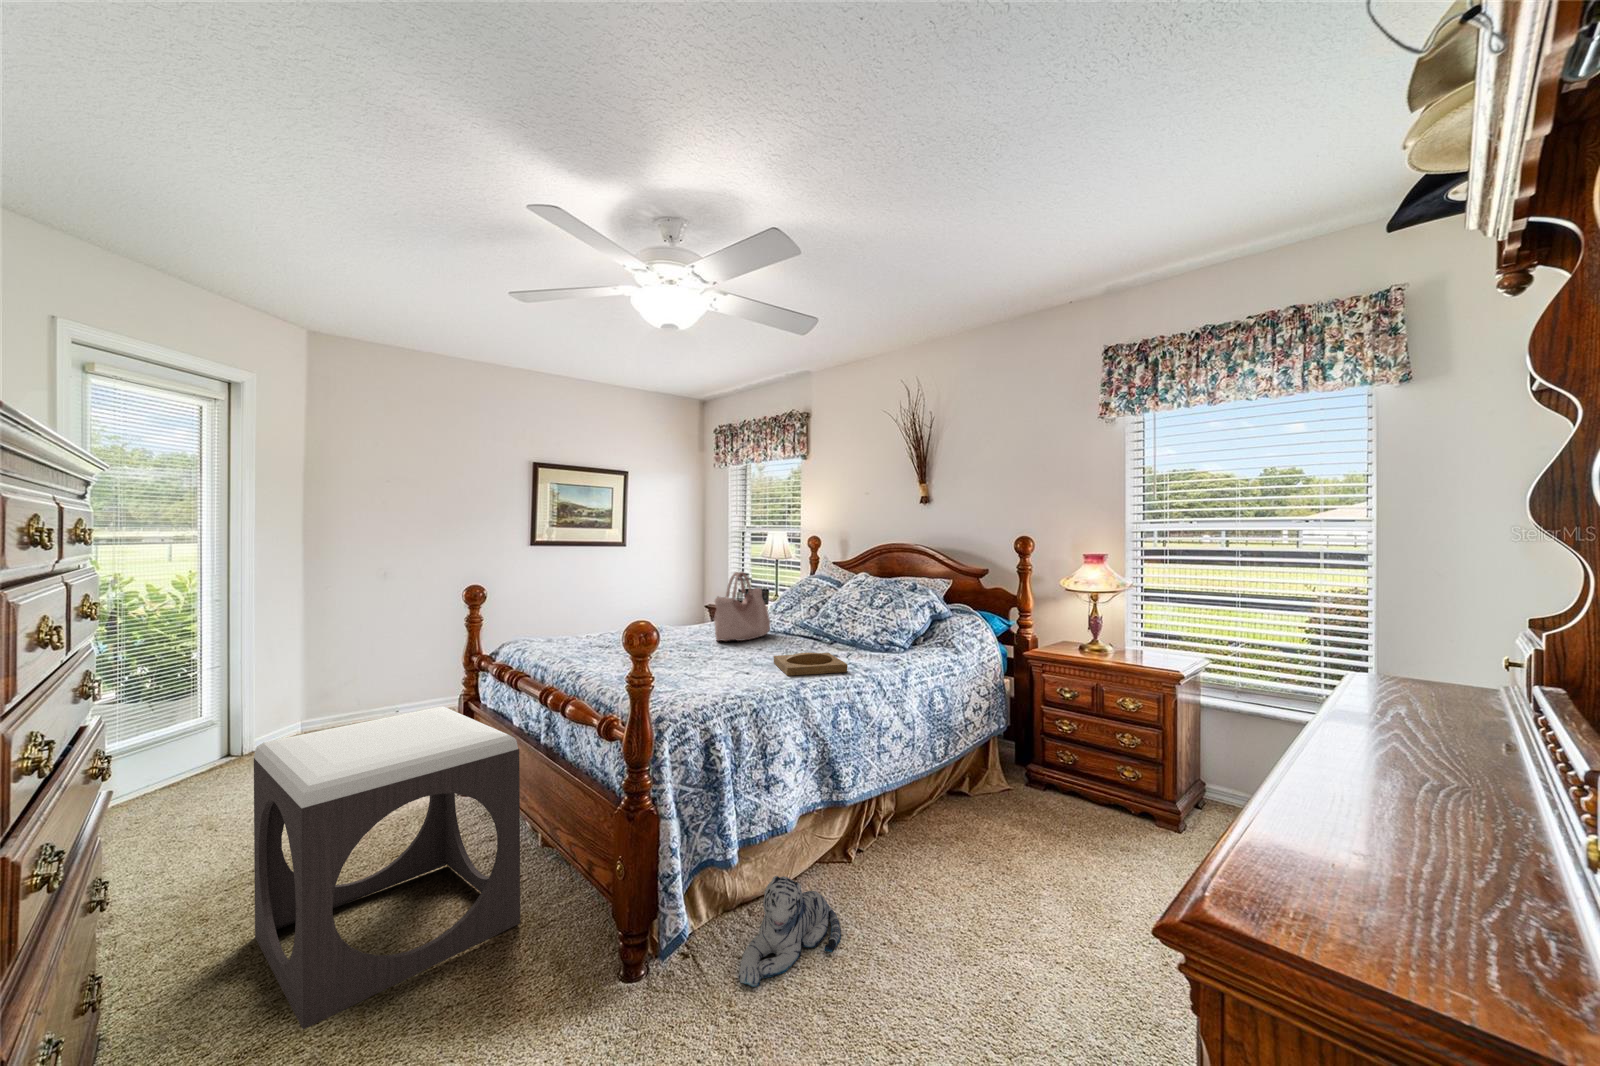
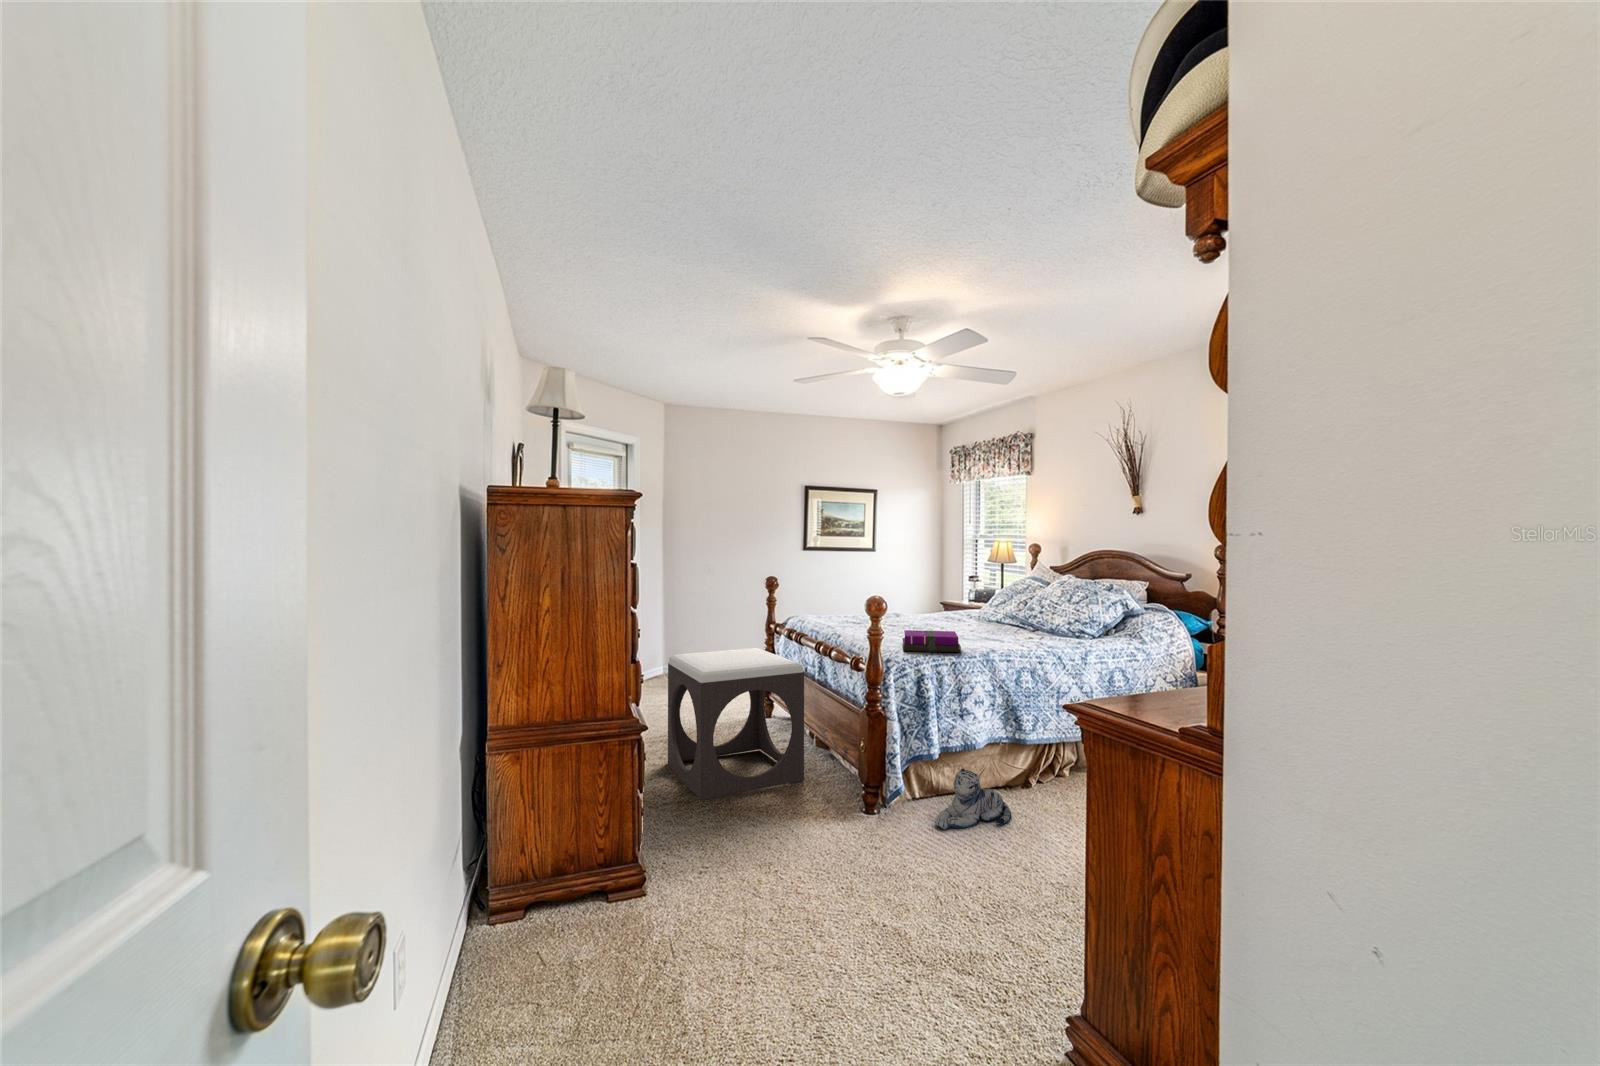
handbag: present [714,572,770,641] -> none [939,571,986,625]
tray: present [774,653,847,676] -> none [979,633,1034,647]
notebook: none [675,659,762,698] -> present [902,630,961,652]

